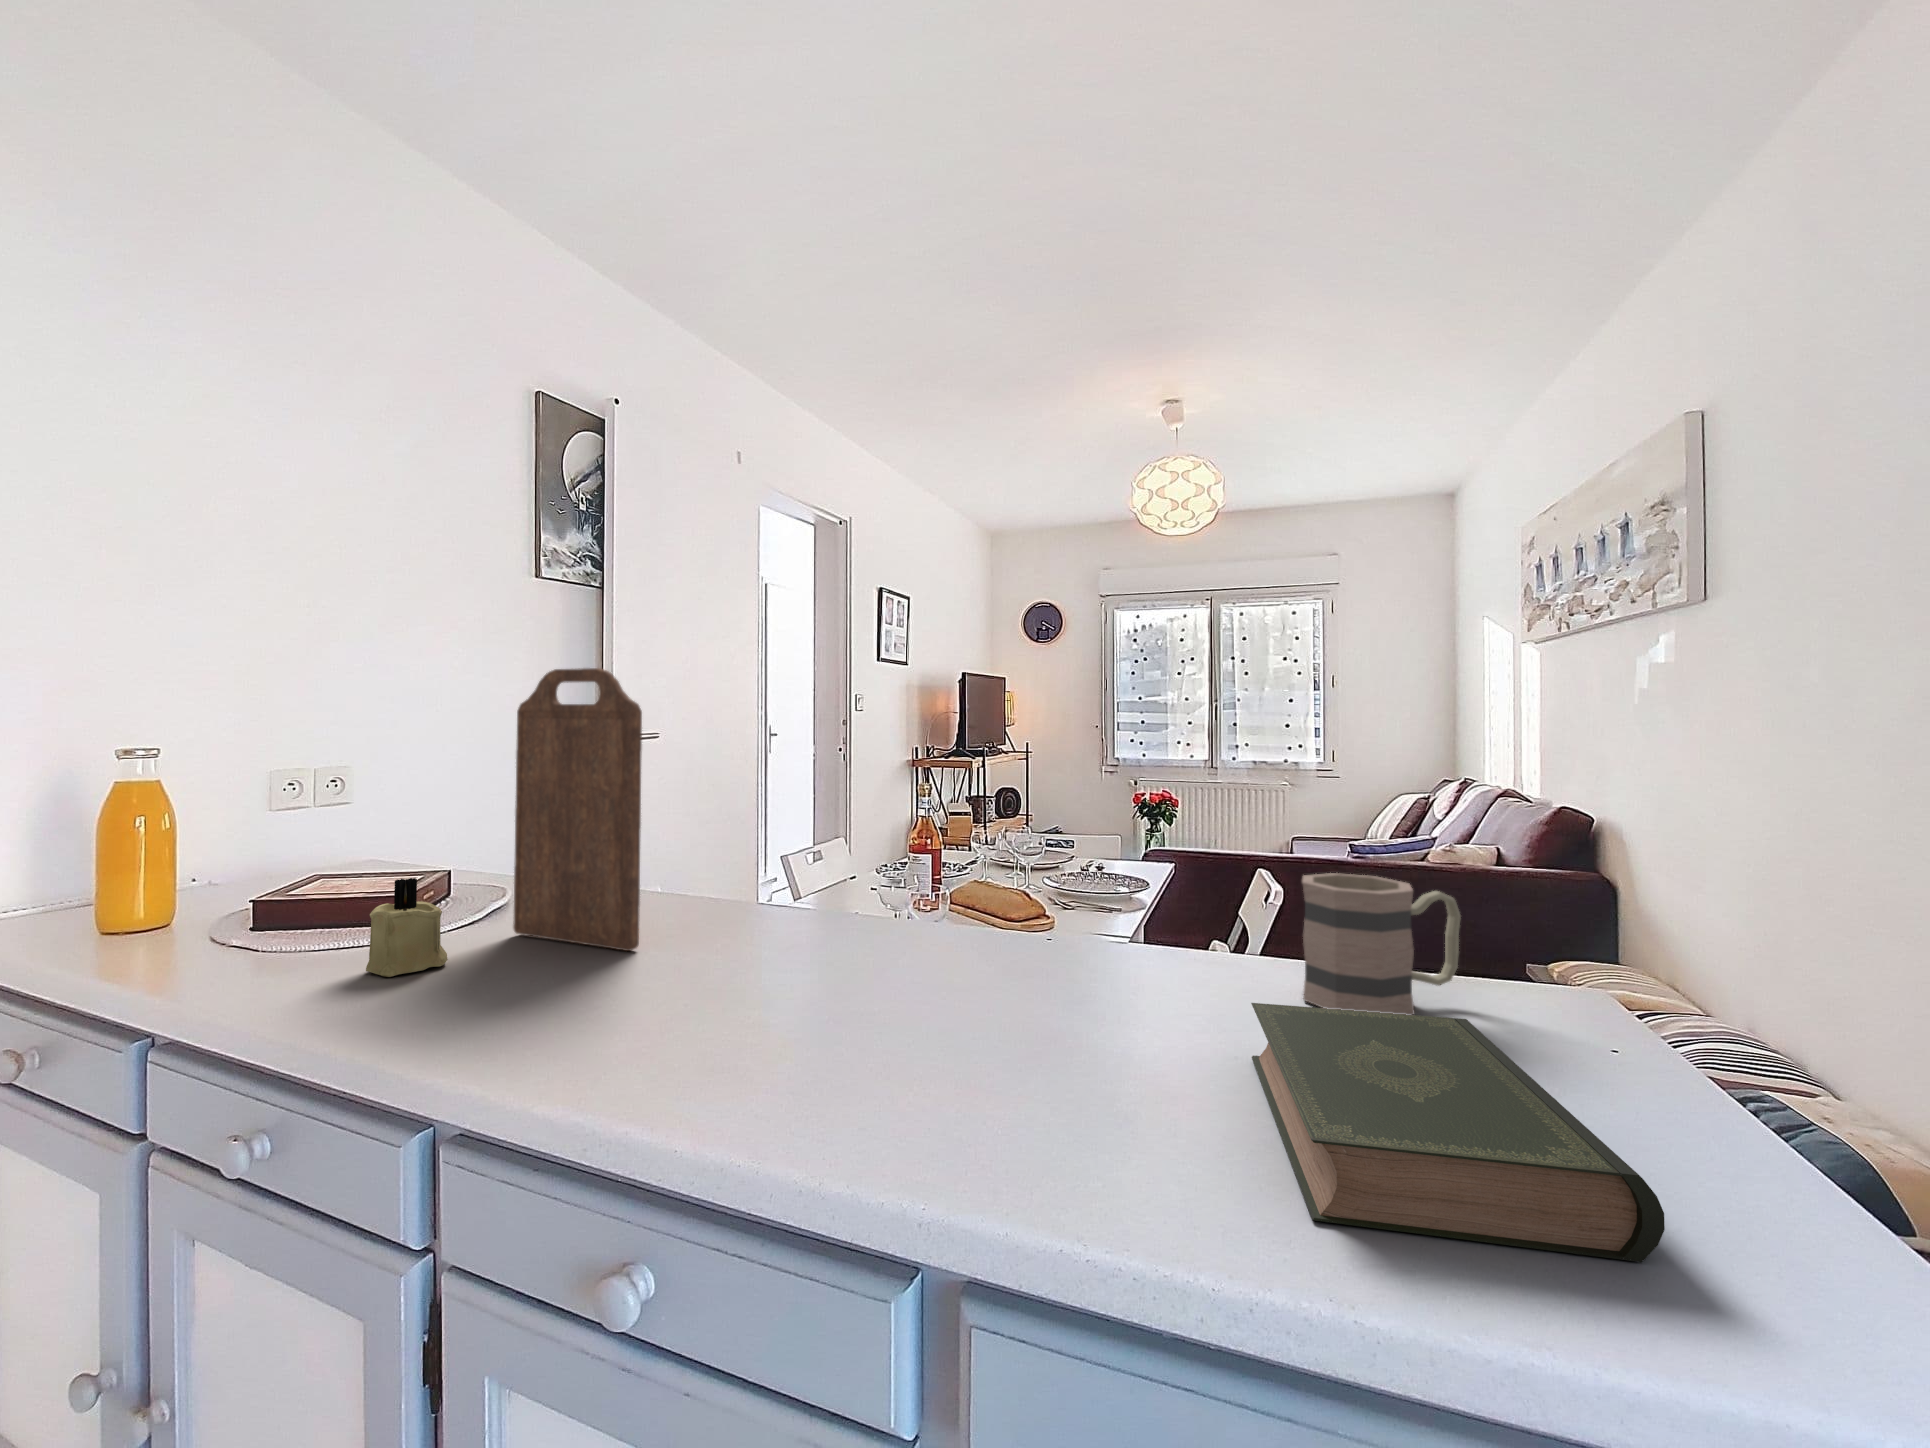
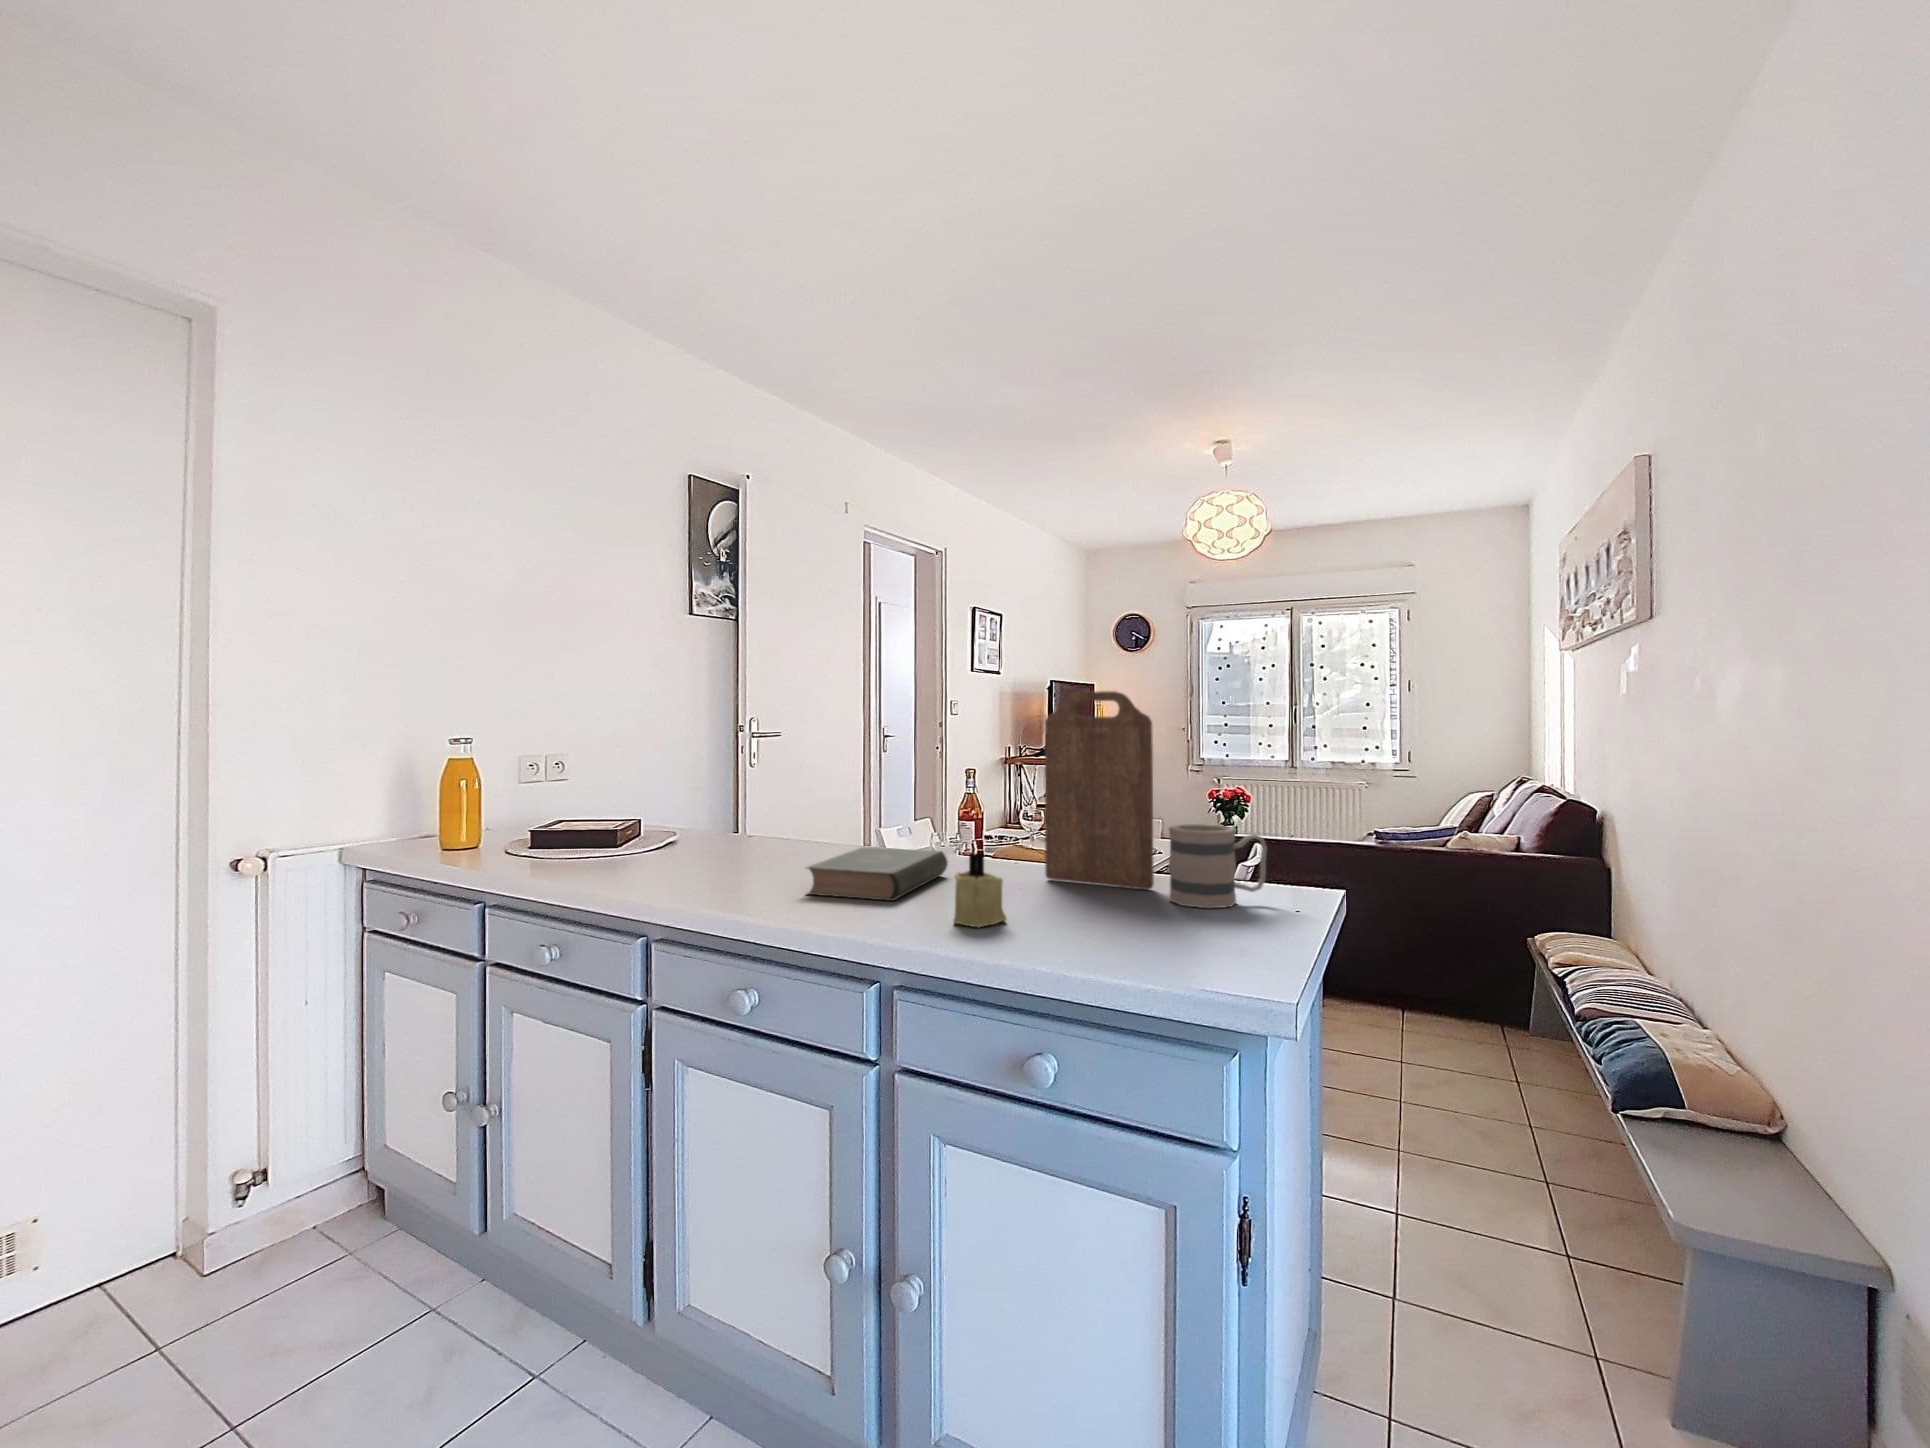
cutting board: present [513,668,642,951] -> present [1045,691,1154,890]
candle: present [366,878,448,977] -> present [953,853,1006,927]
book: present [1251,1003,1665,1262] -> present [807,847,948,901]

